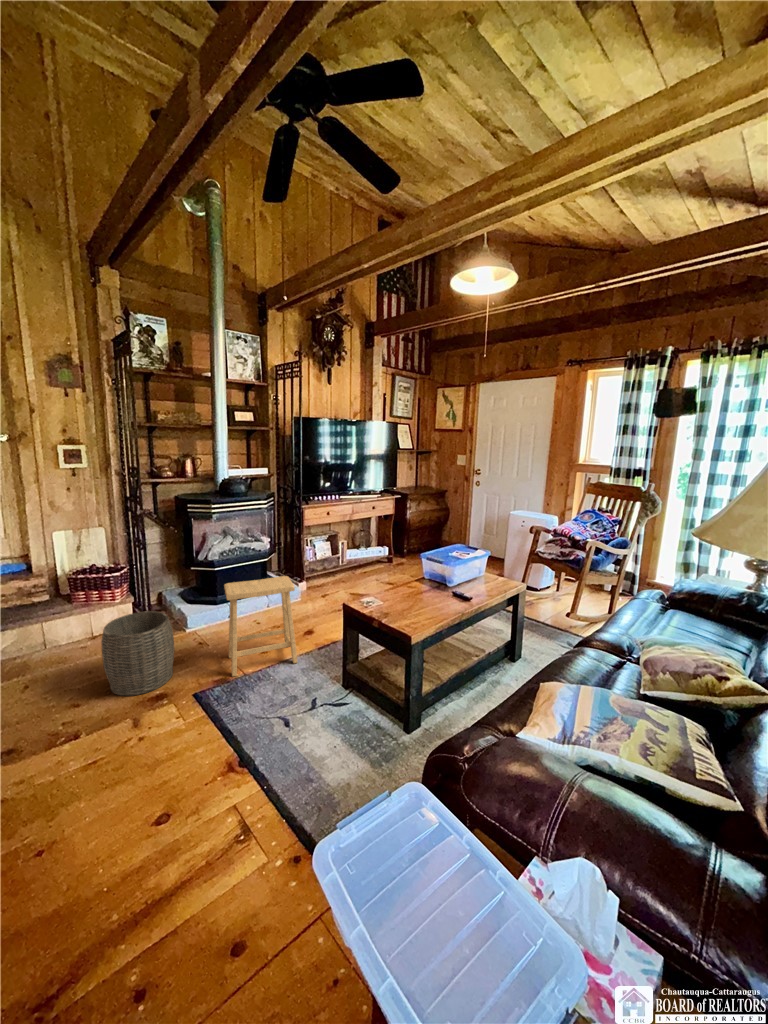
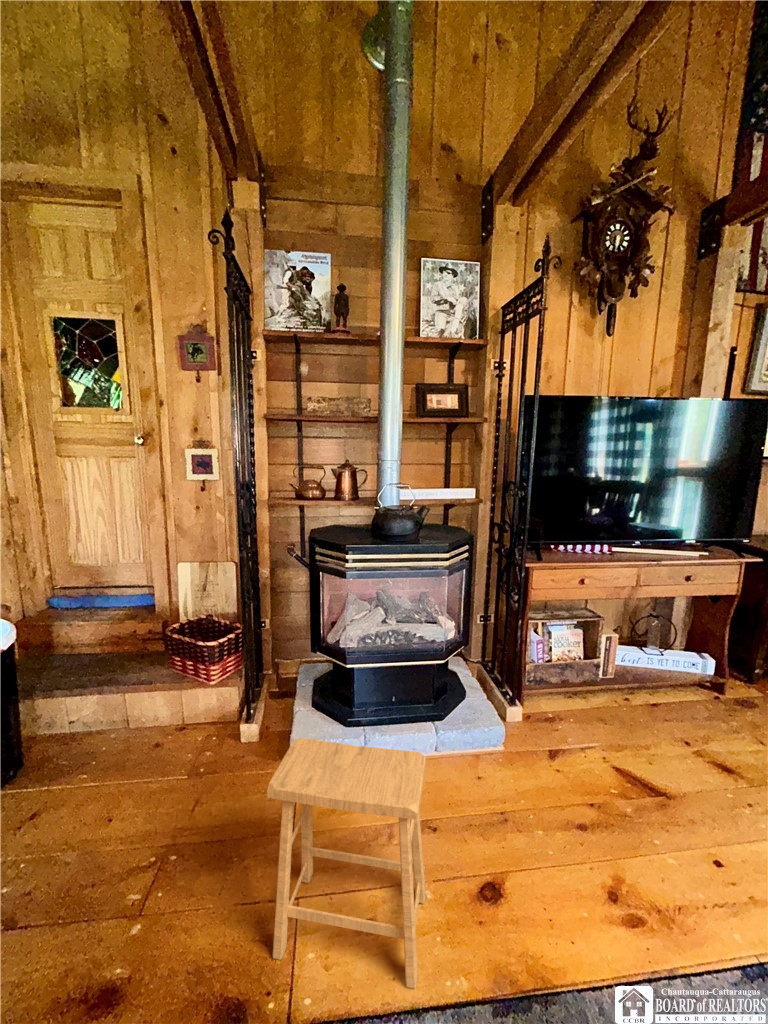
woven basket: present [101,611,175,696] -> none [83,741,210,920]

